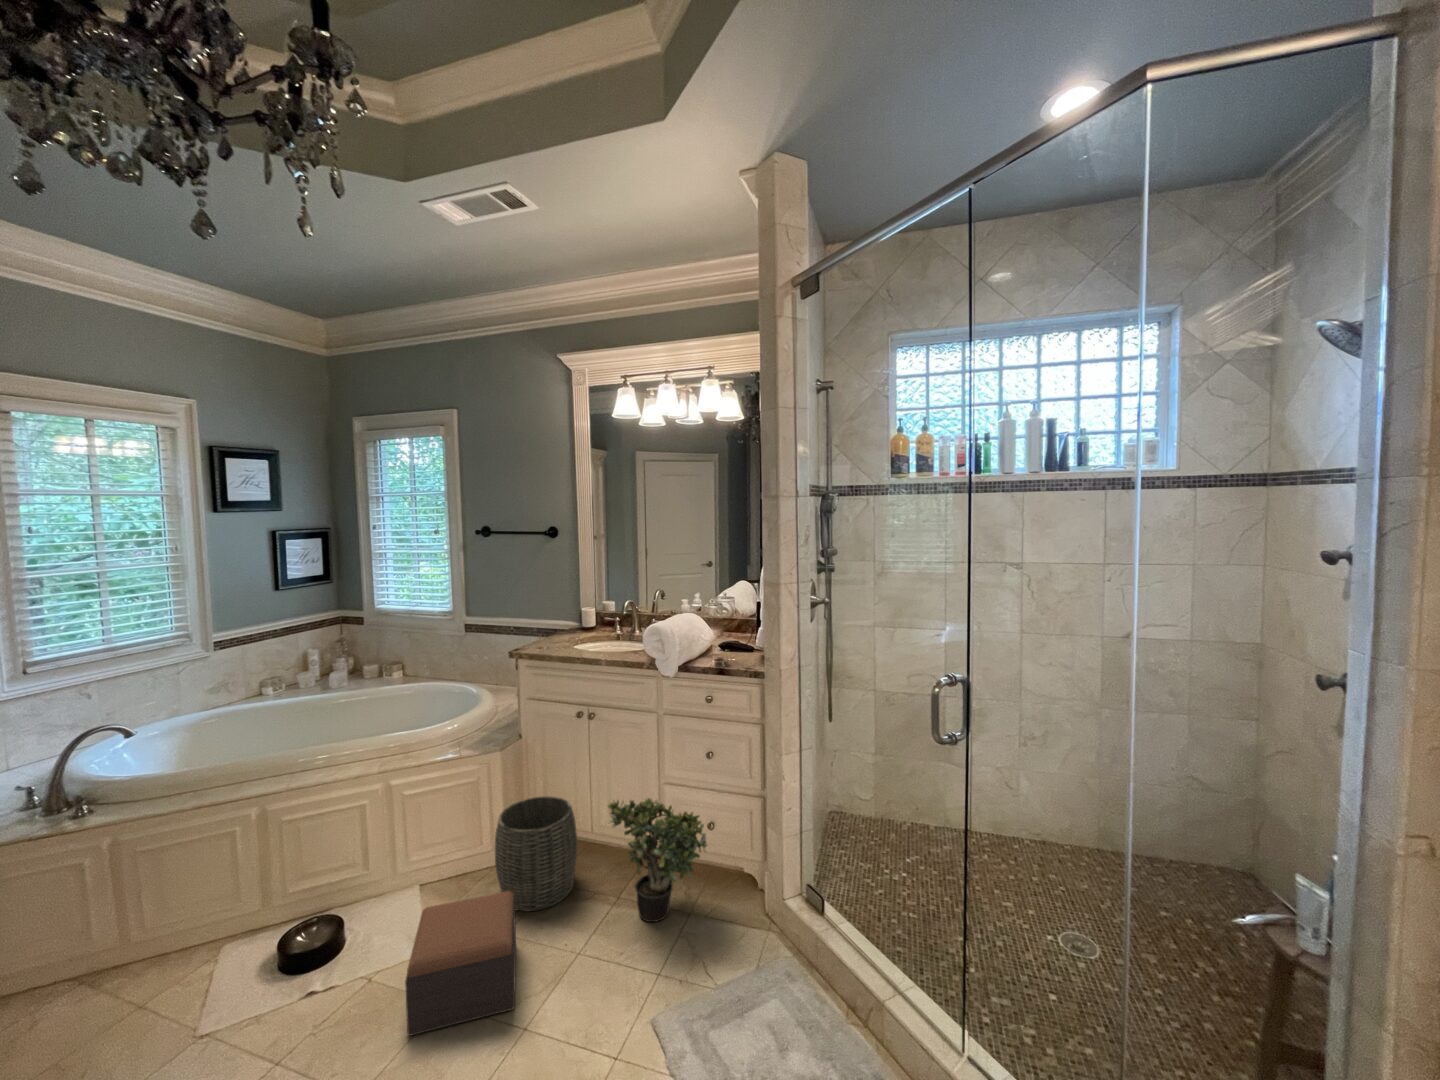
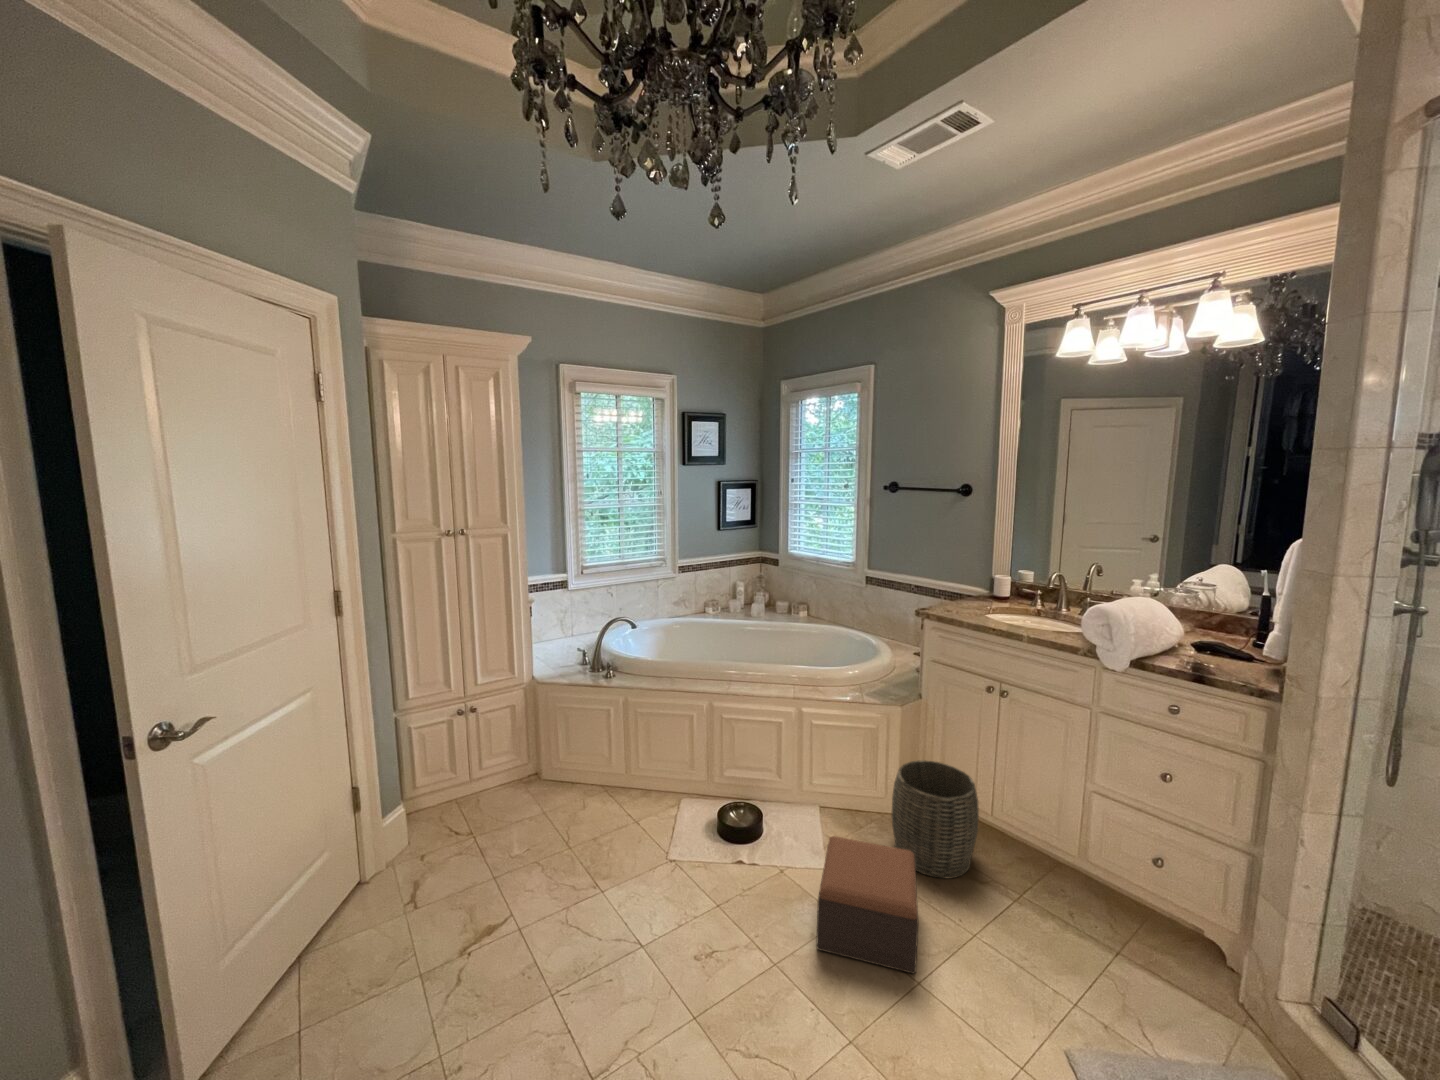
potted plant: present [608,798,707,922] -> none [1023,795,1164,952]

